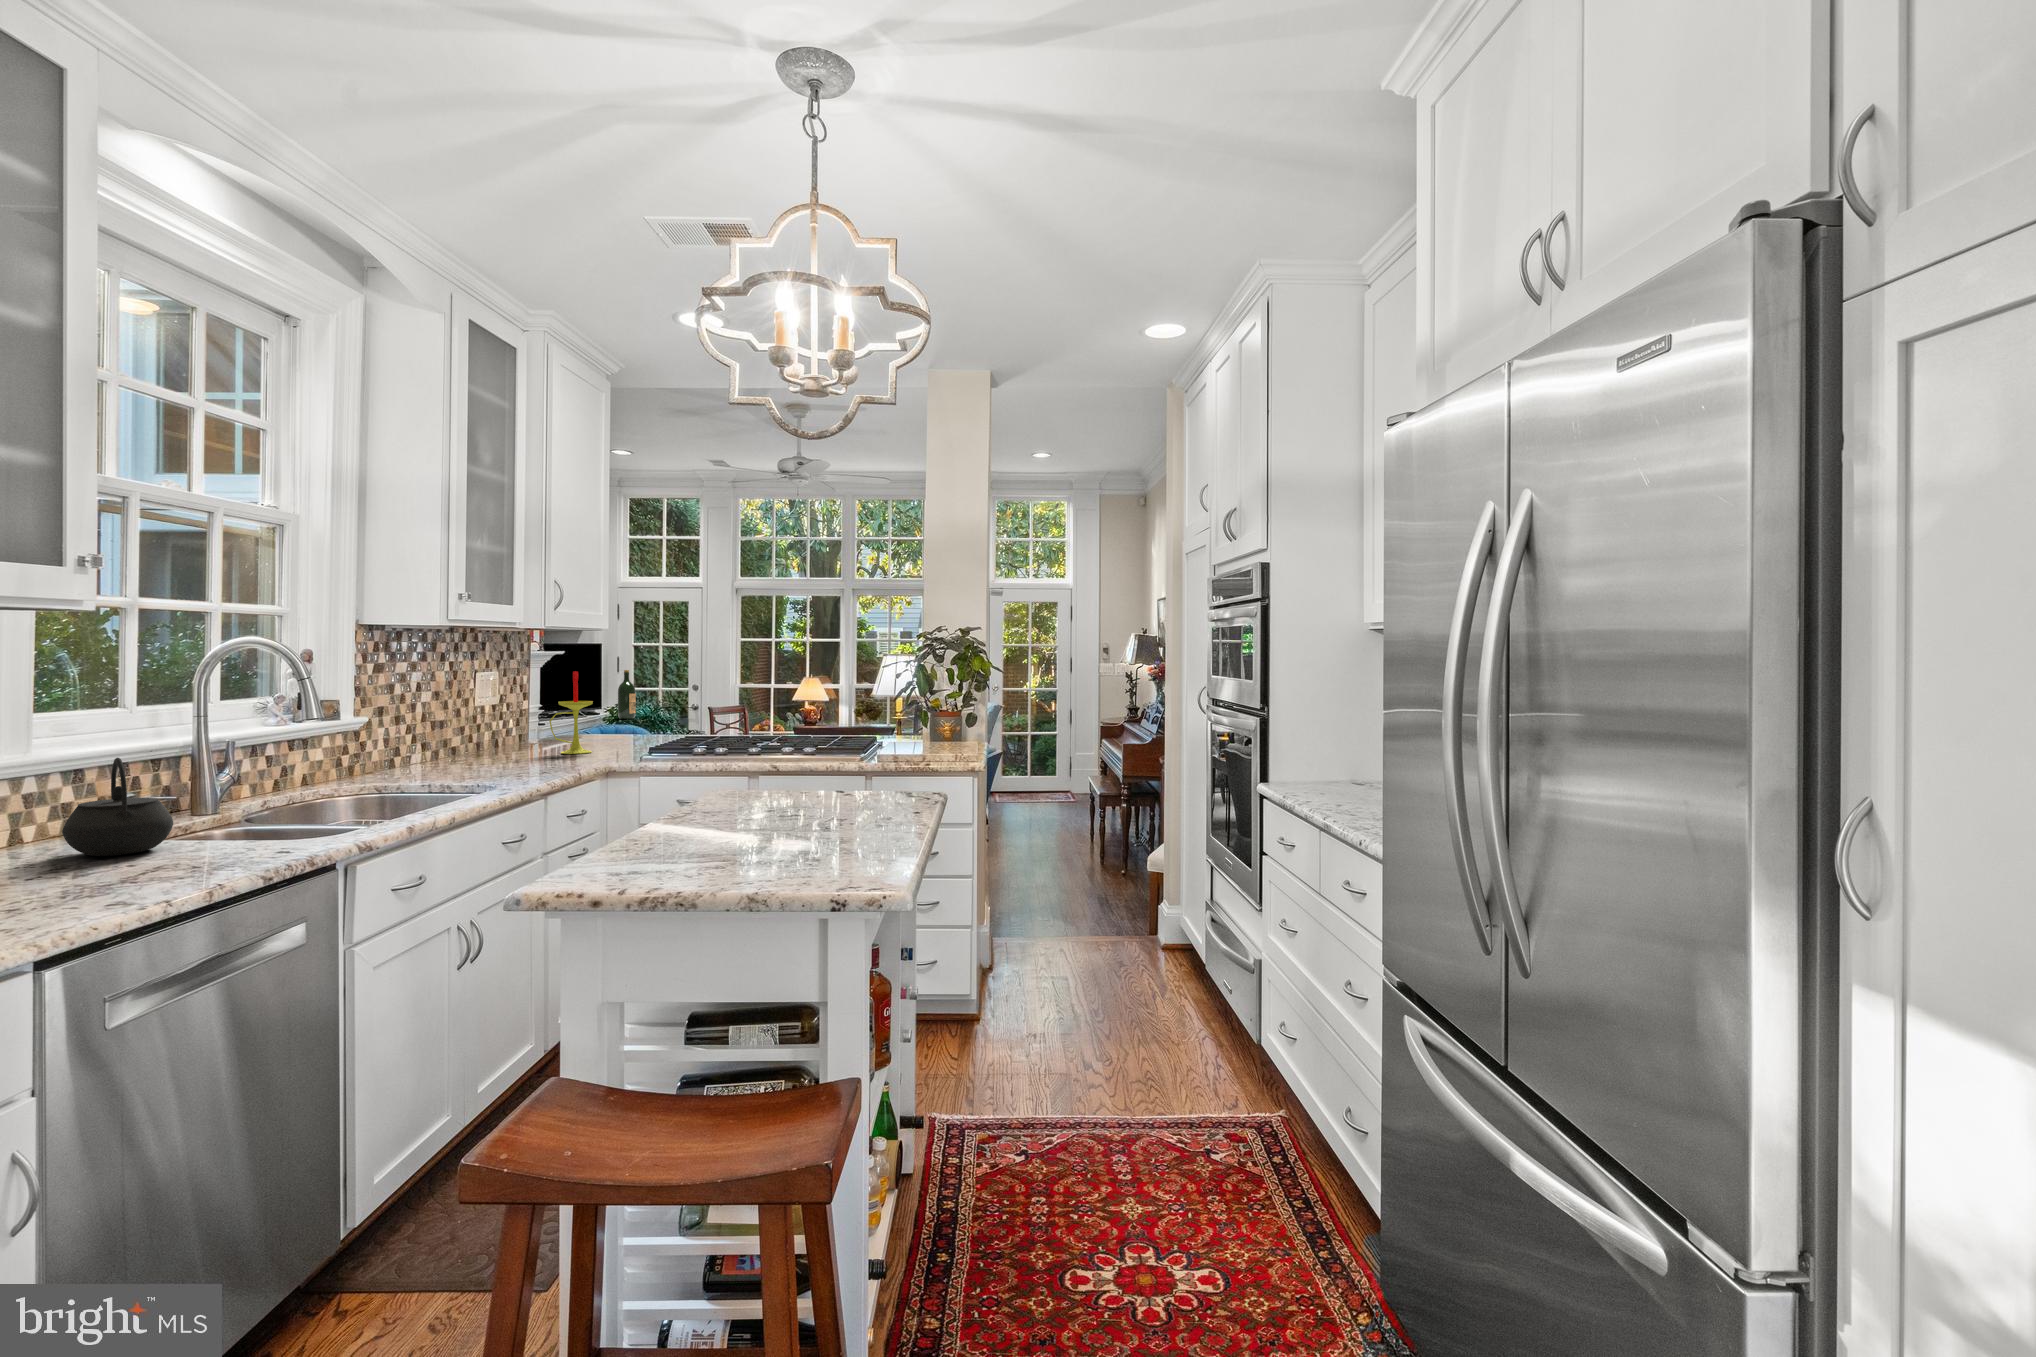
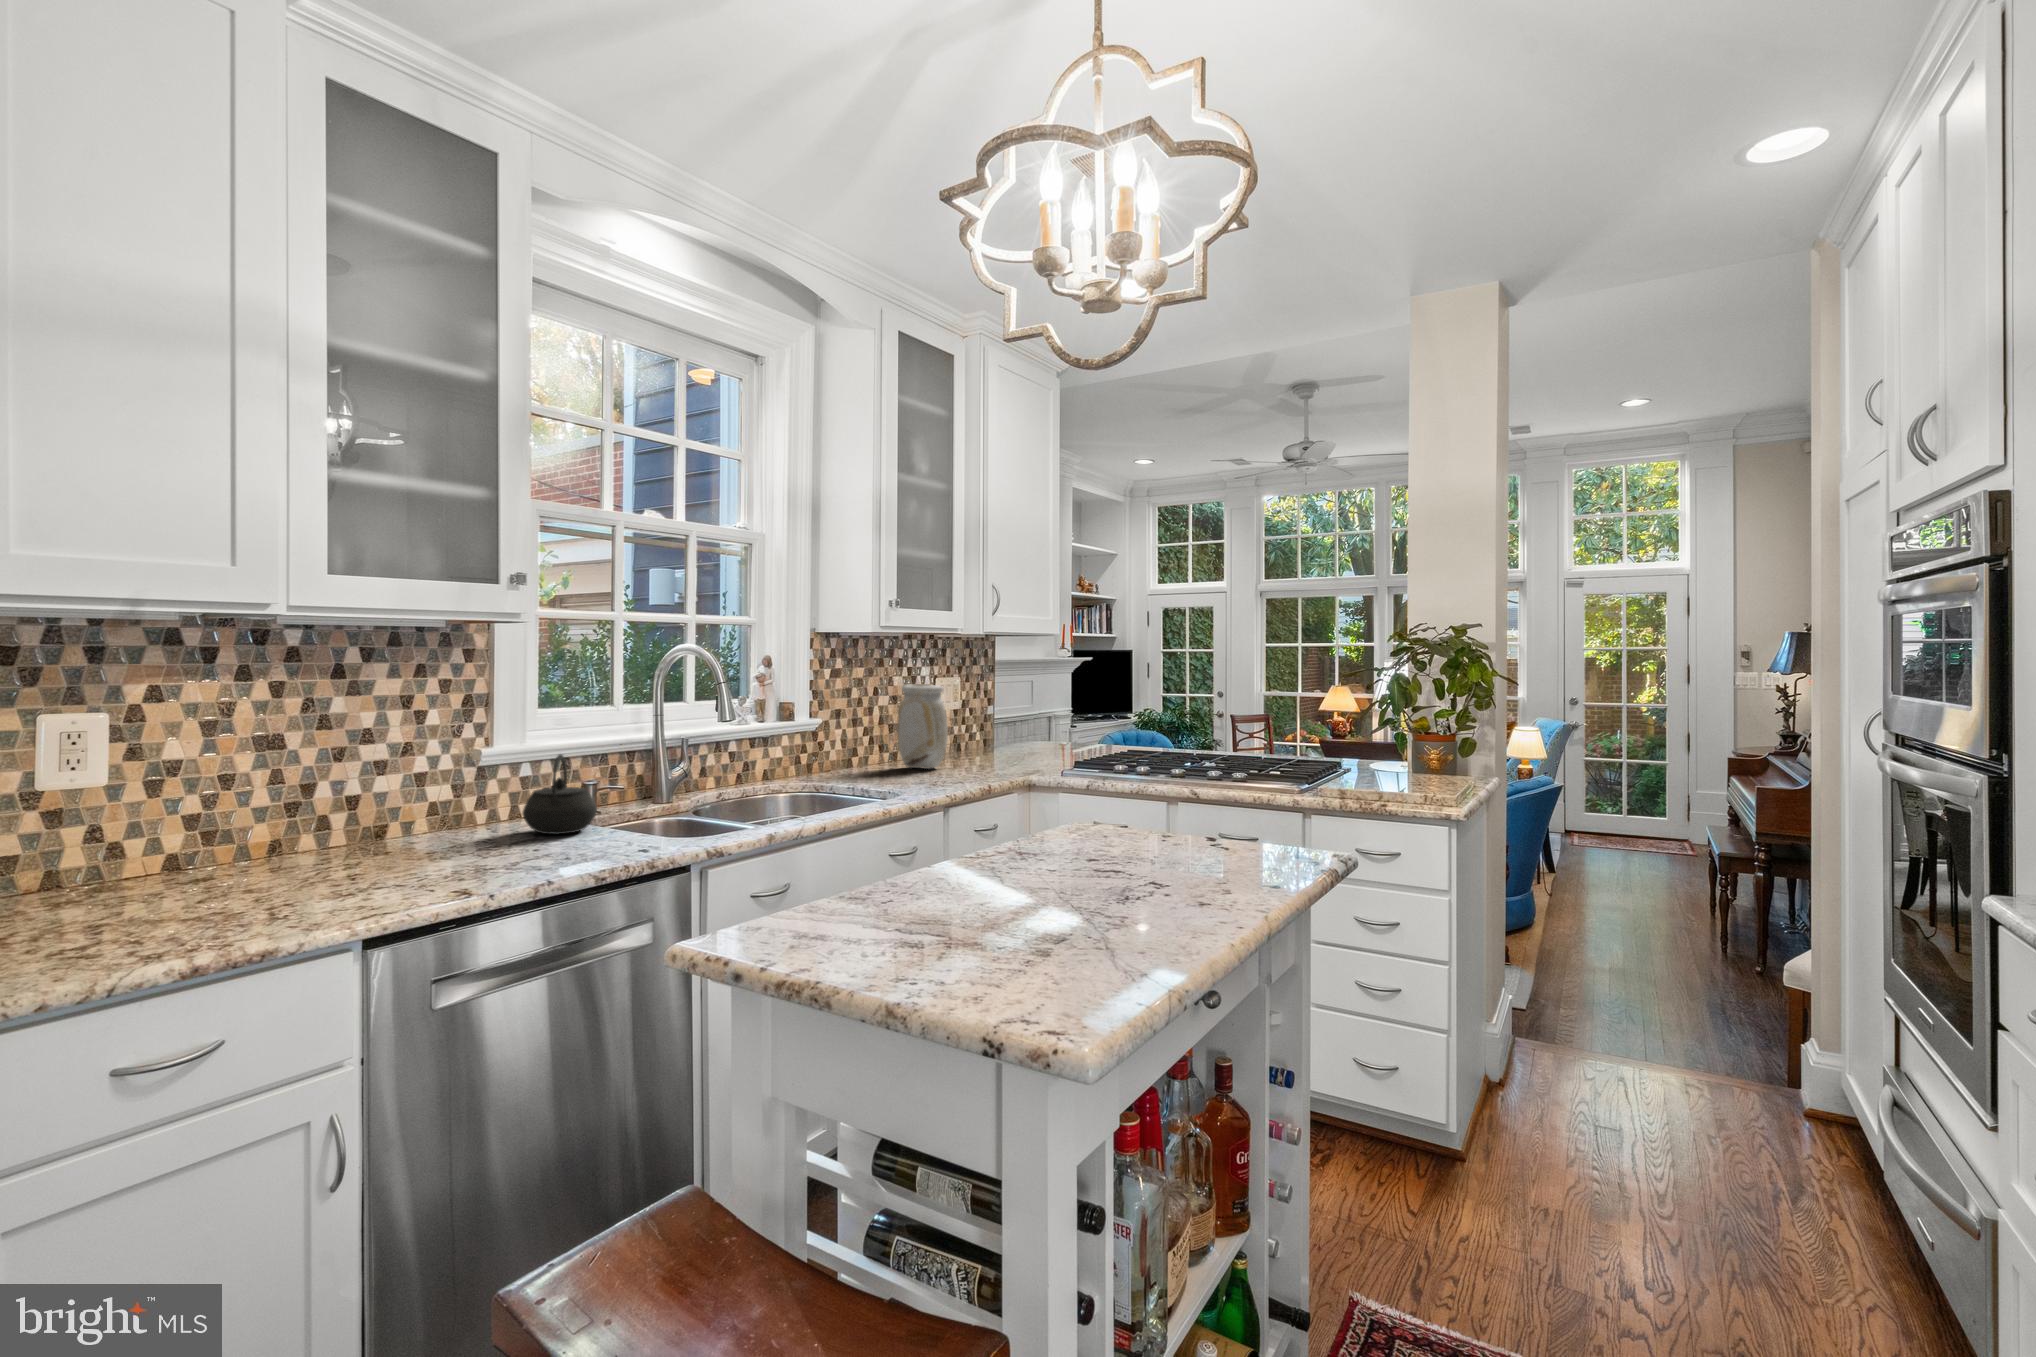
wine bottle: present [618,670,636,719] -> none [1121,674,1138,723]
candle: present [549,671,593,754] -> none [997,677,1038,761]
vase: none [448,677,508,766] -> present [897,684,948,769]

